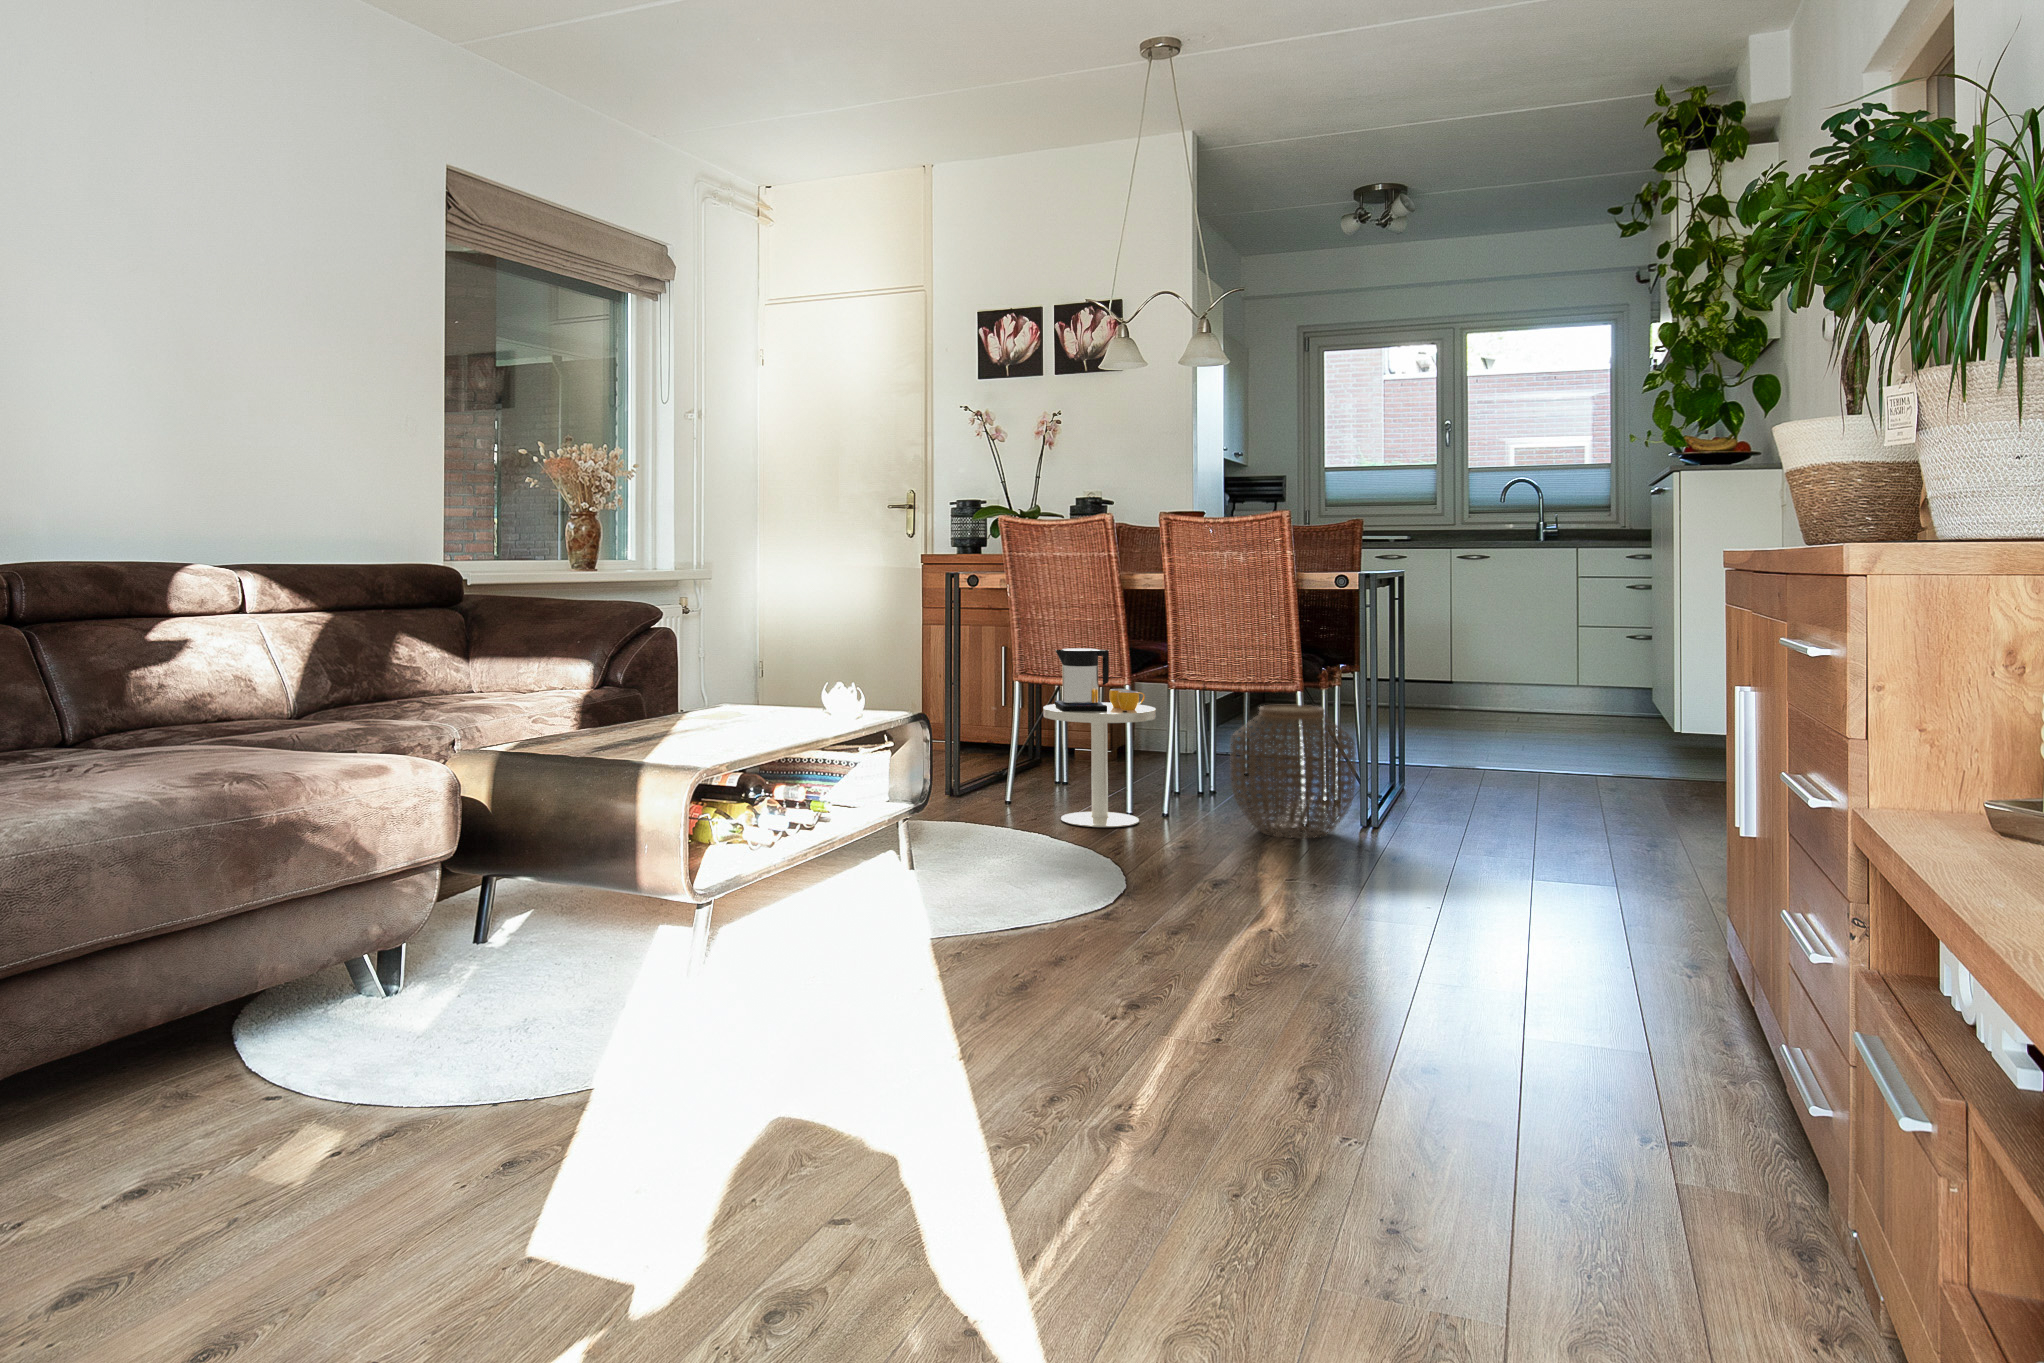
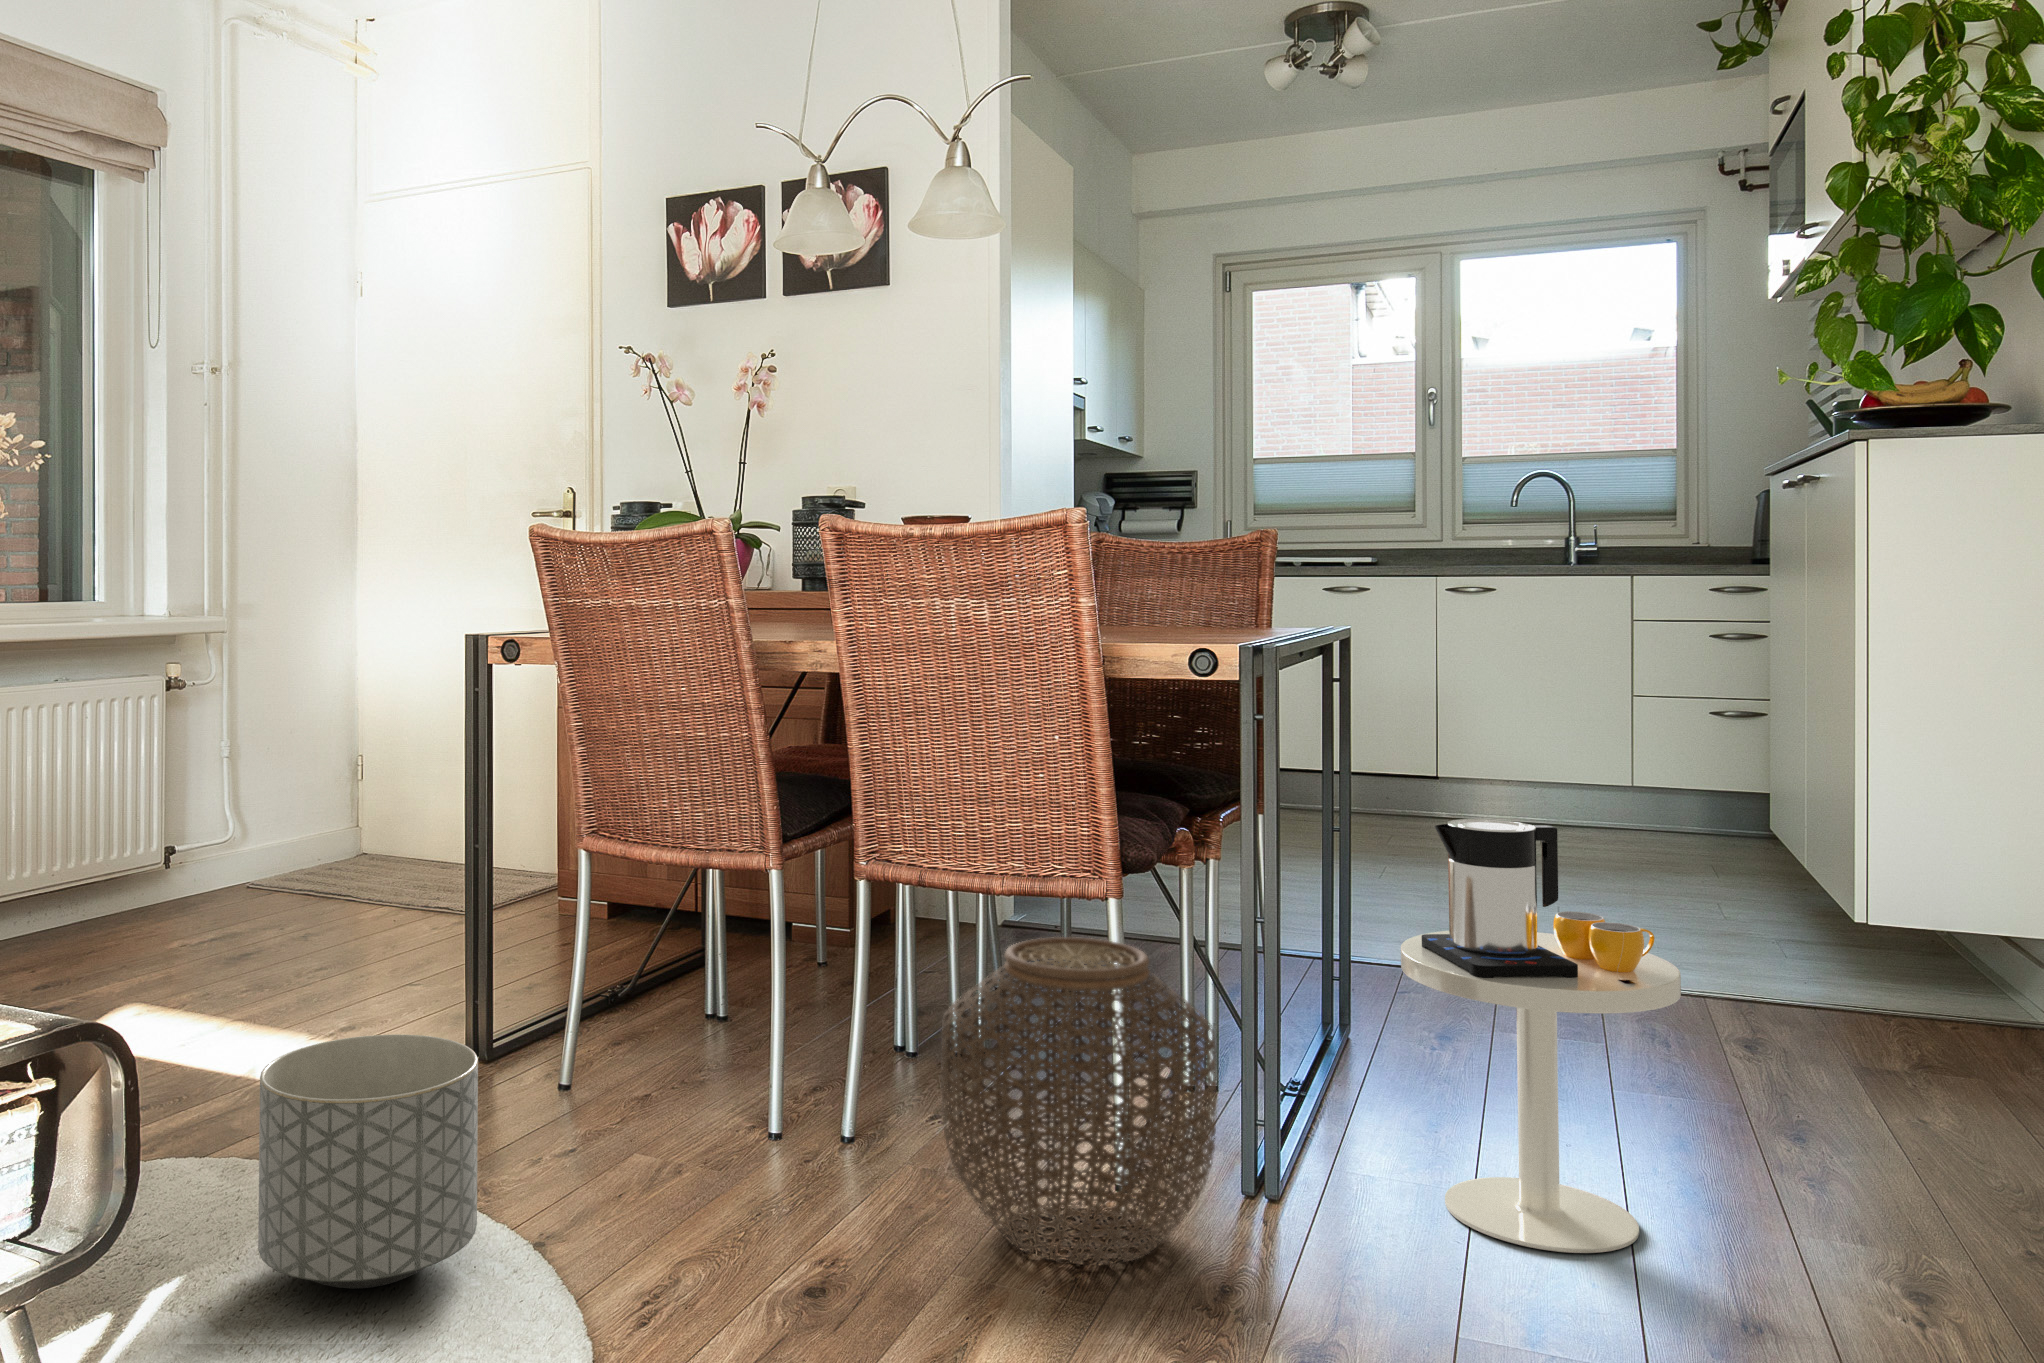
side table: present [1043,648,1156,827] -> present [1401,819,1681,1253]
planter: none [944,747,1036,844] -> present [258,1035,478,1289]

